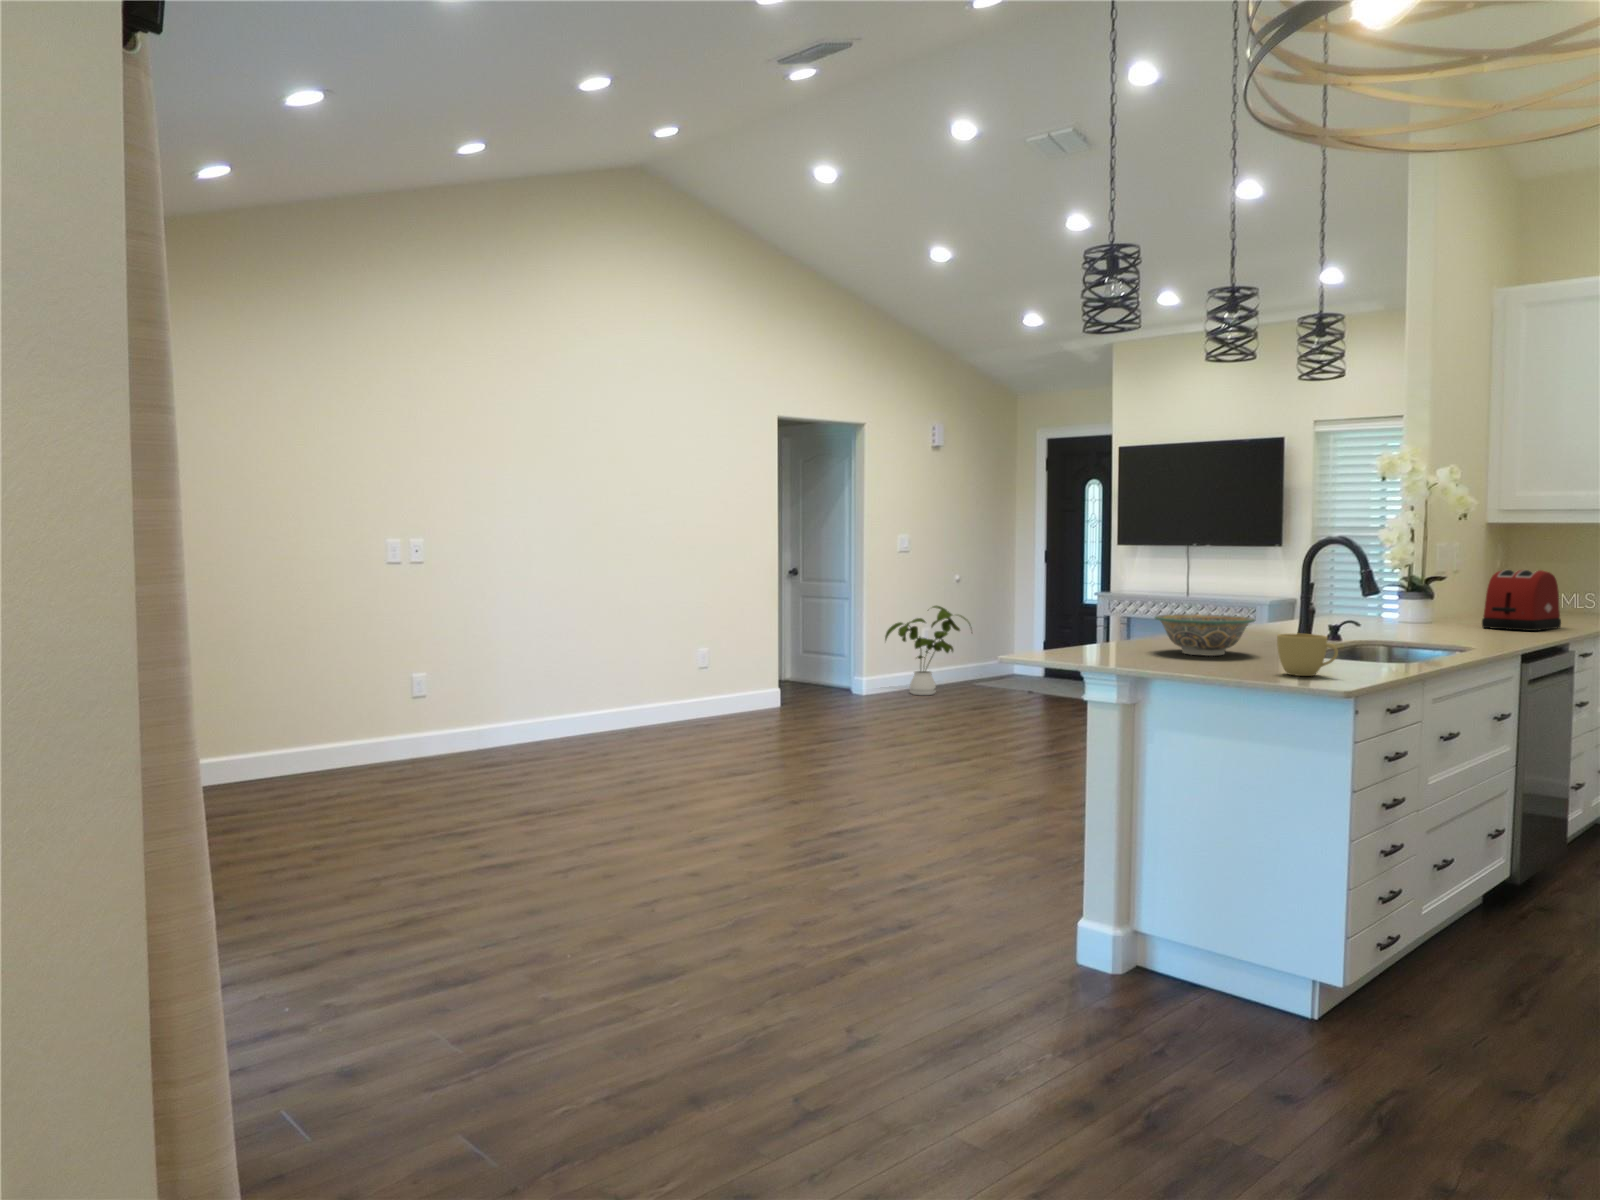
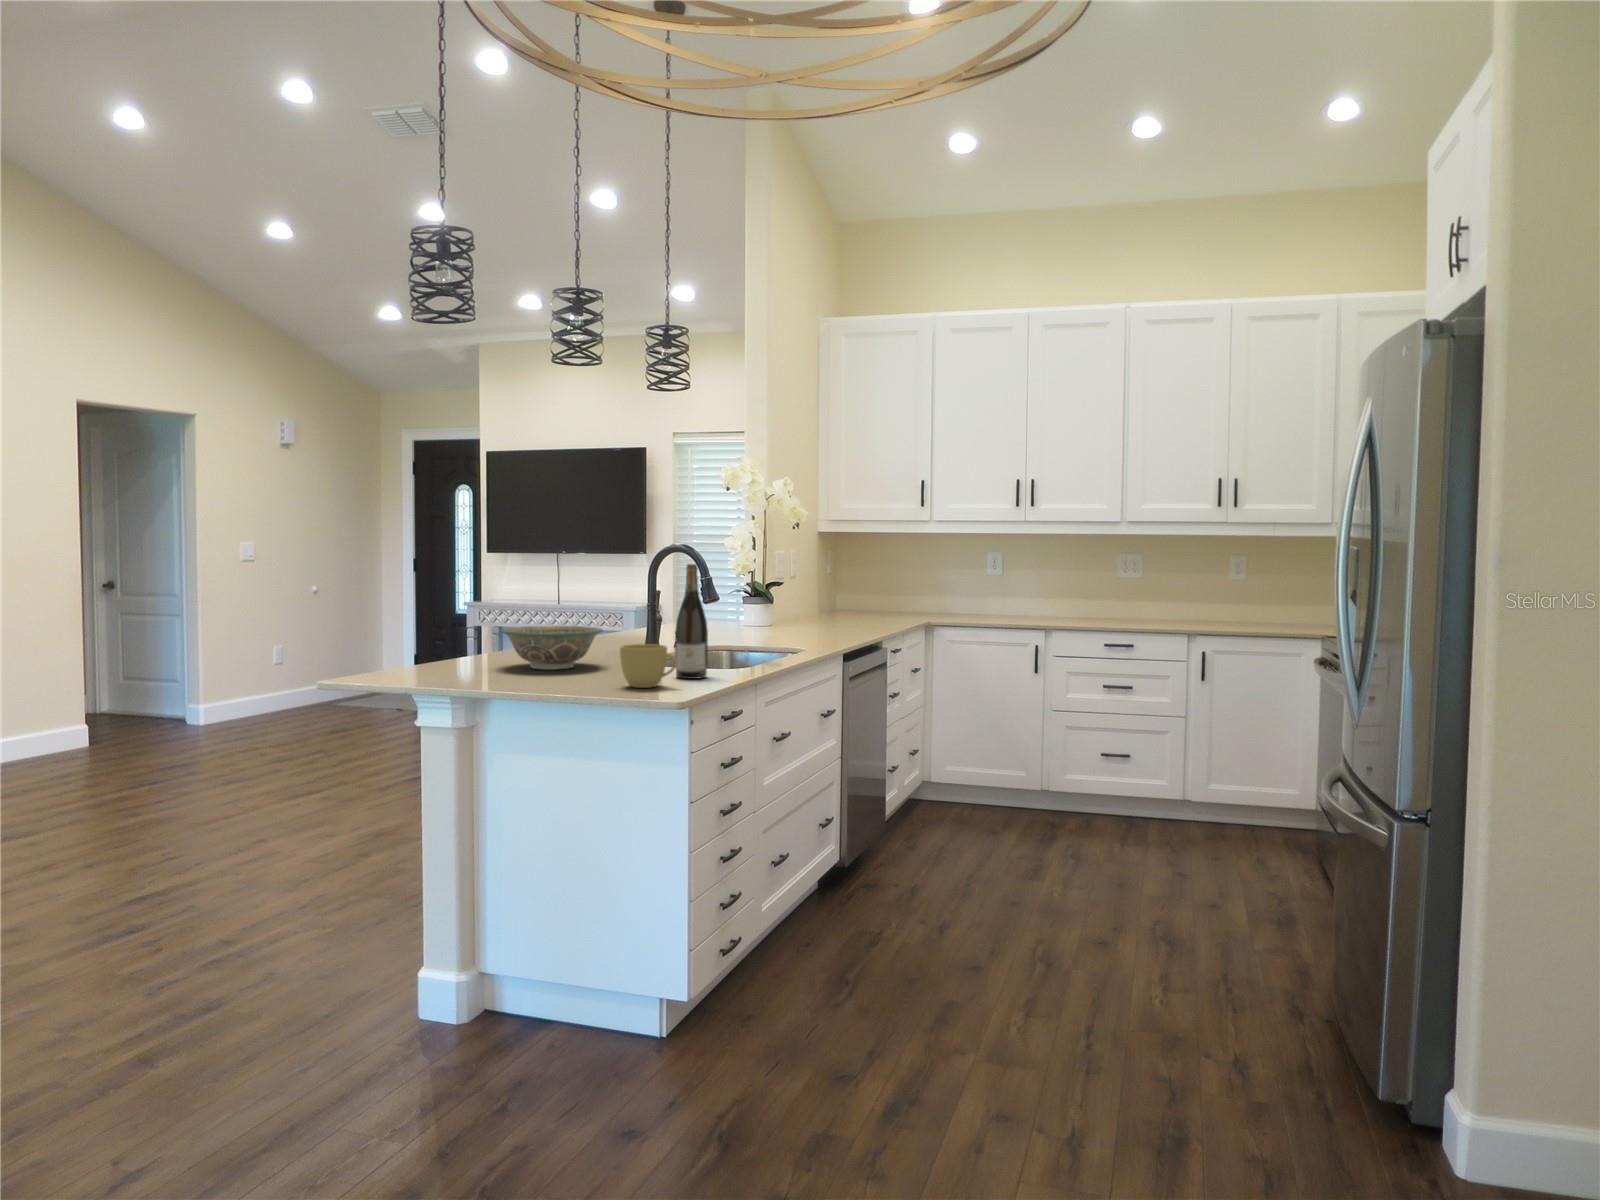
wine bottle: none [1335,555,1371,671] -> present [675,564,708,679]
toaster: present [1482,570,1561,631] -> none [804,575,863,629]
house plant: present [885,606,970,695] -> none [227,618,335,719]

